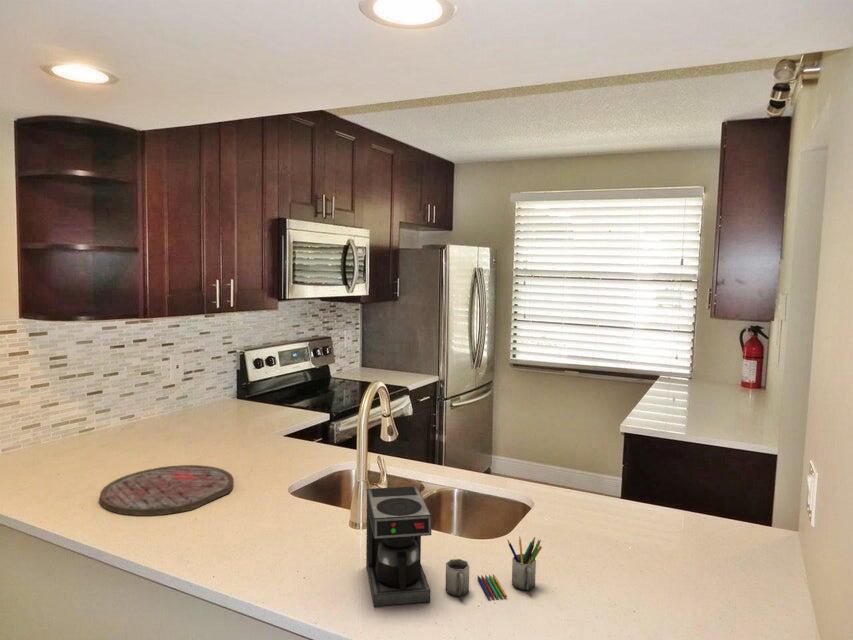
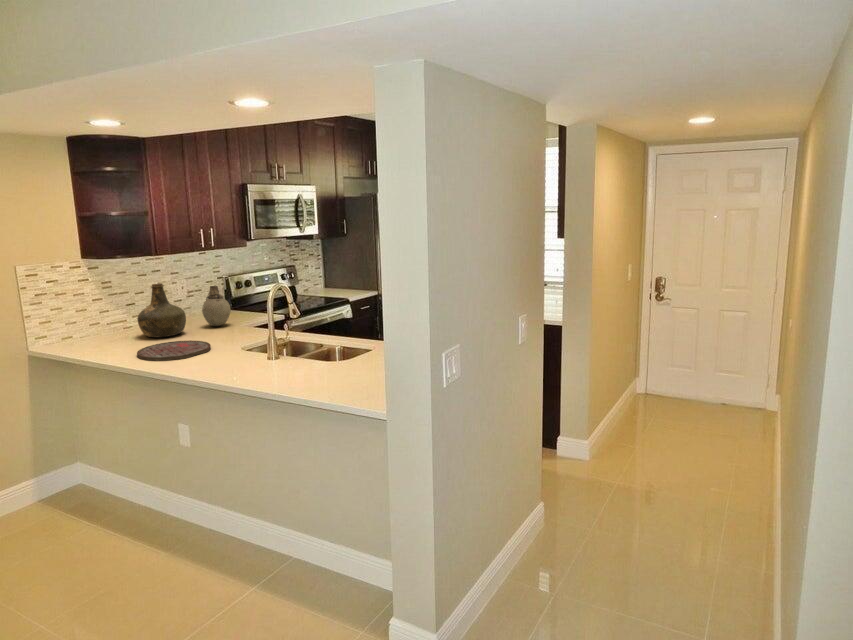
bottle: none [105,363,186,454] -> present [137,283,186,337]
vase: none [211,368,255,432] -> present [202,286,231,326]
coffee maker: present [366,486,542,607] -> none [260,335,346,385]

